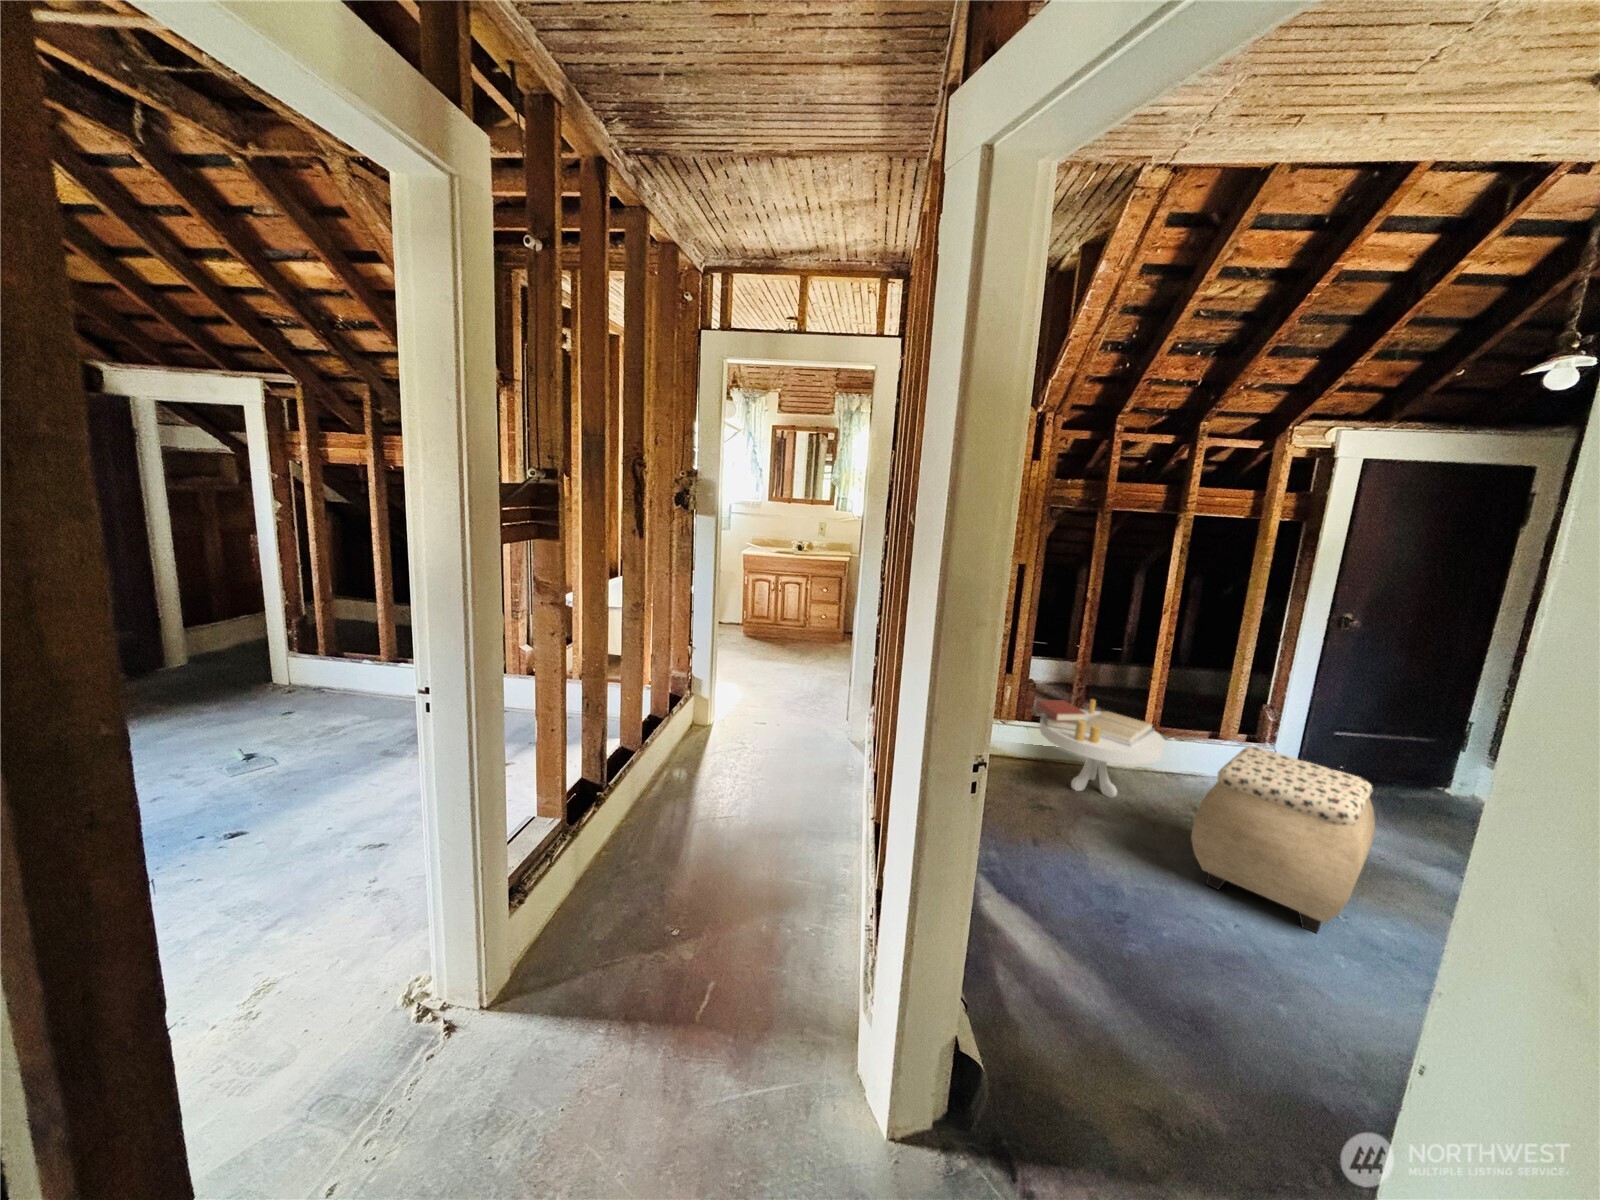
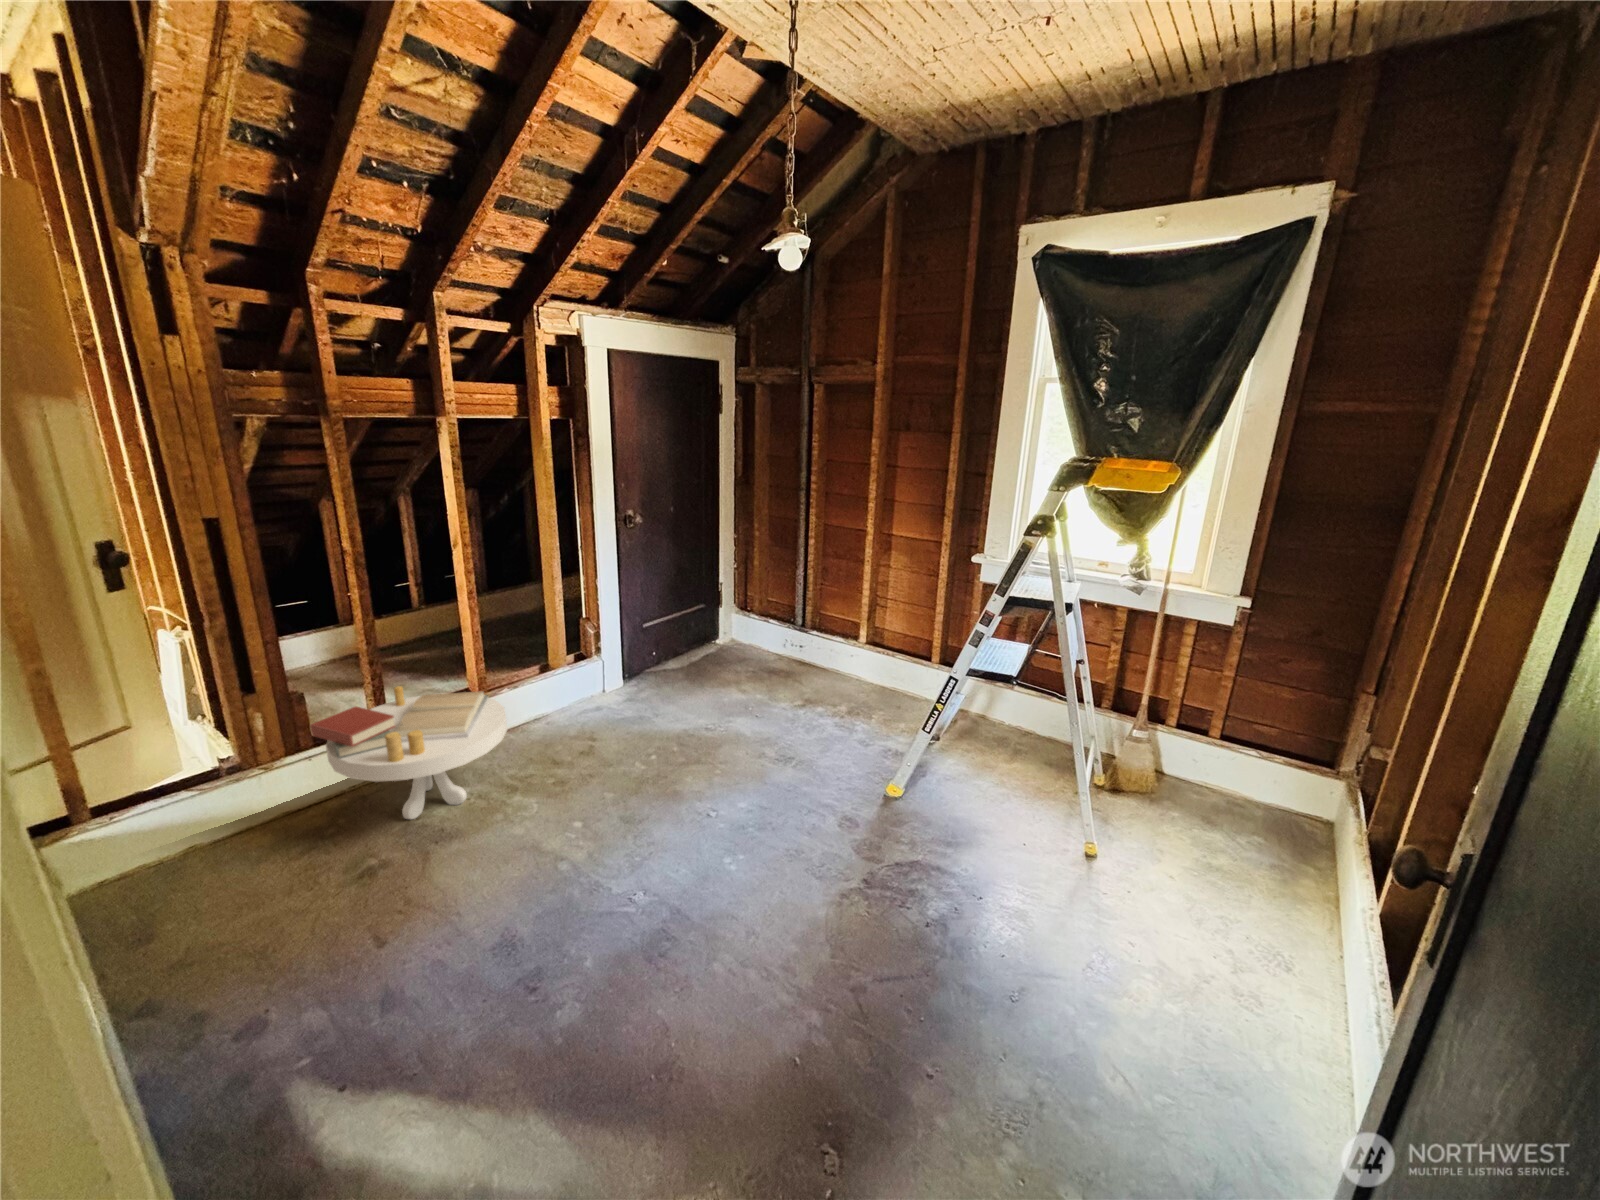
ottoman: present [1191,746,1375,933] -> none [571,682,724,864]

